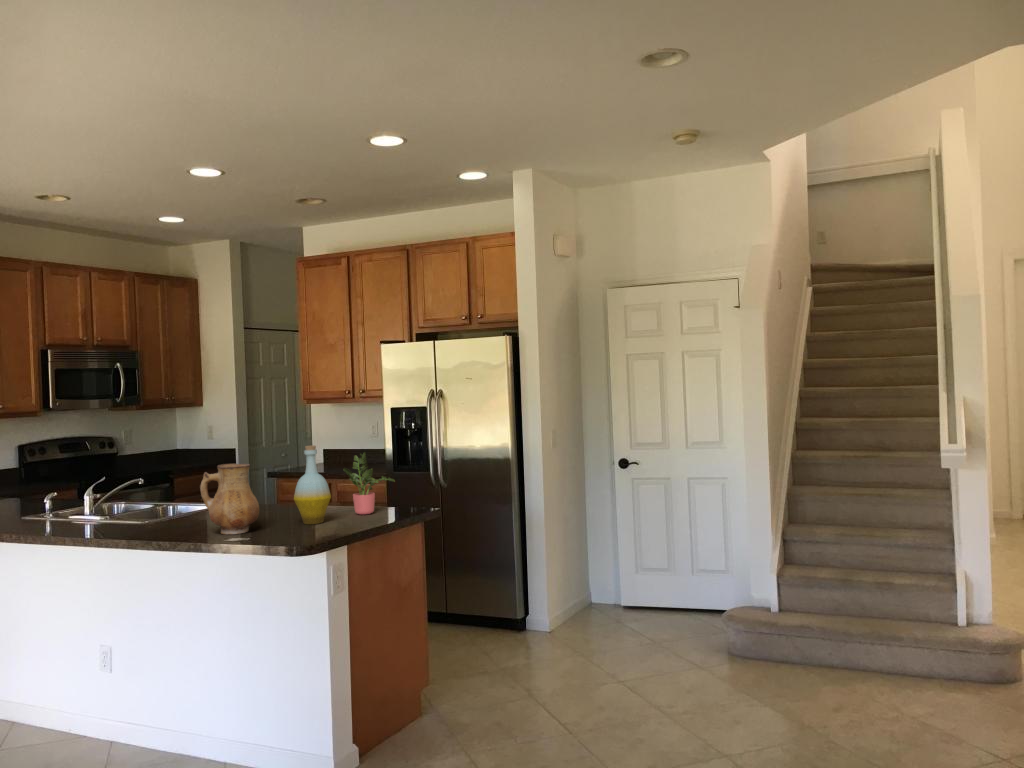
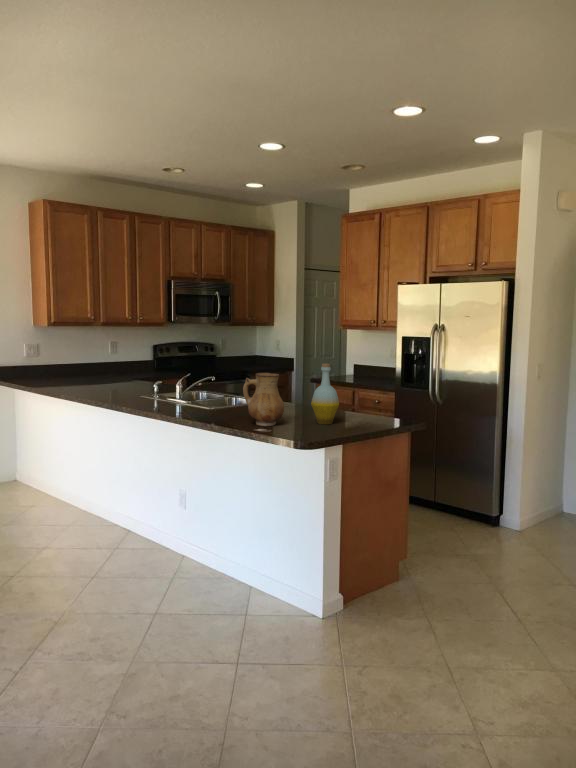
potted plant: present [344,453,395,514] -> none [351,372,392,420]

